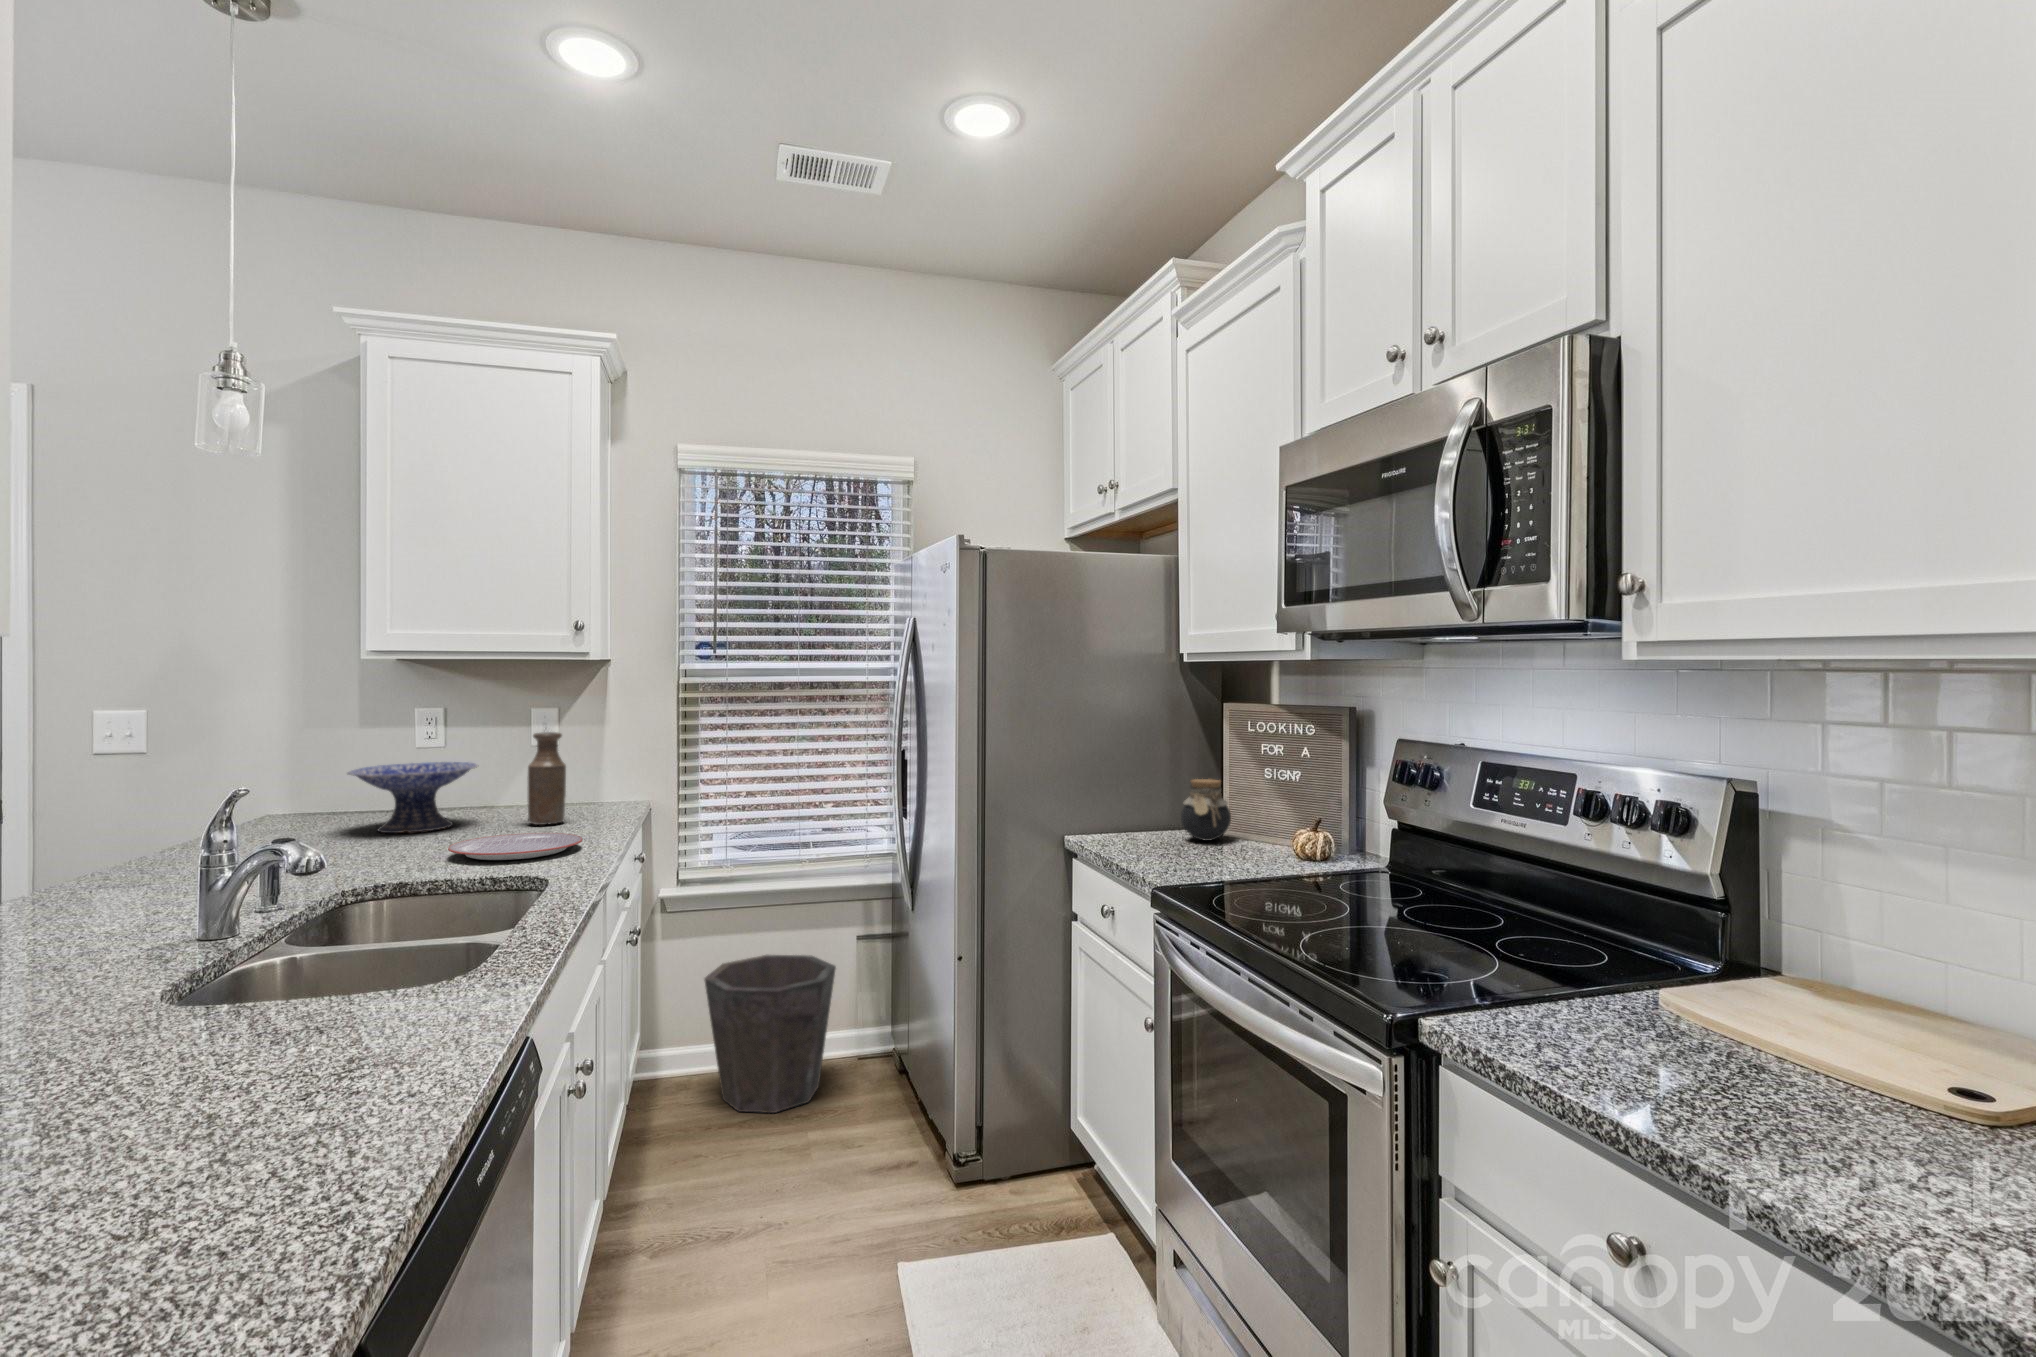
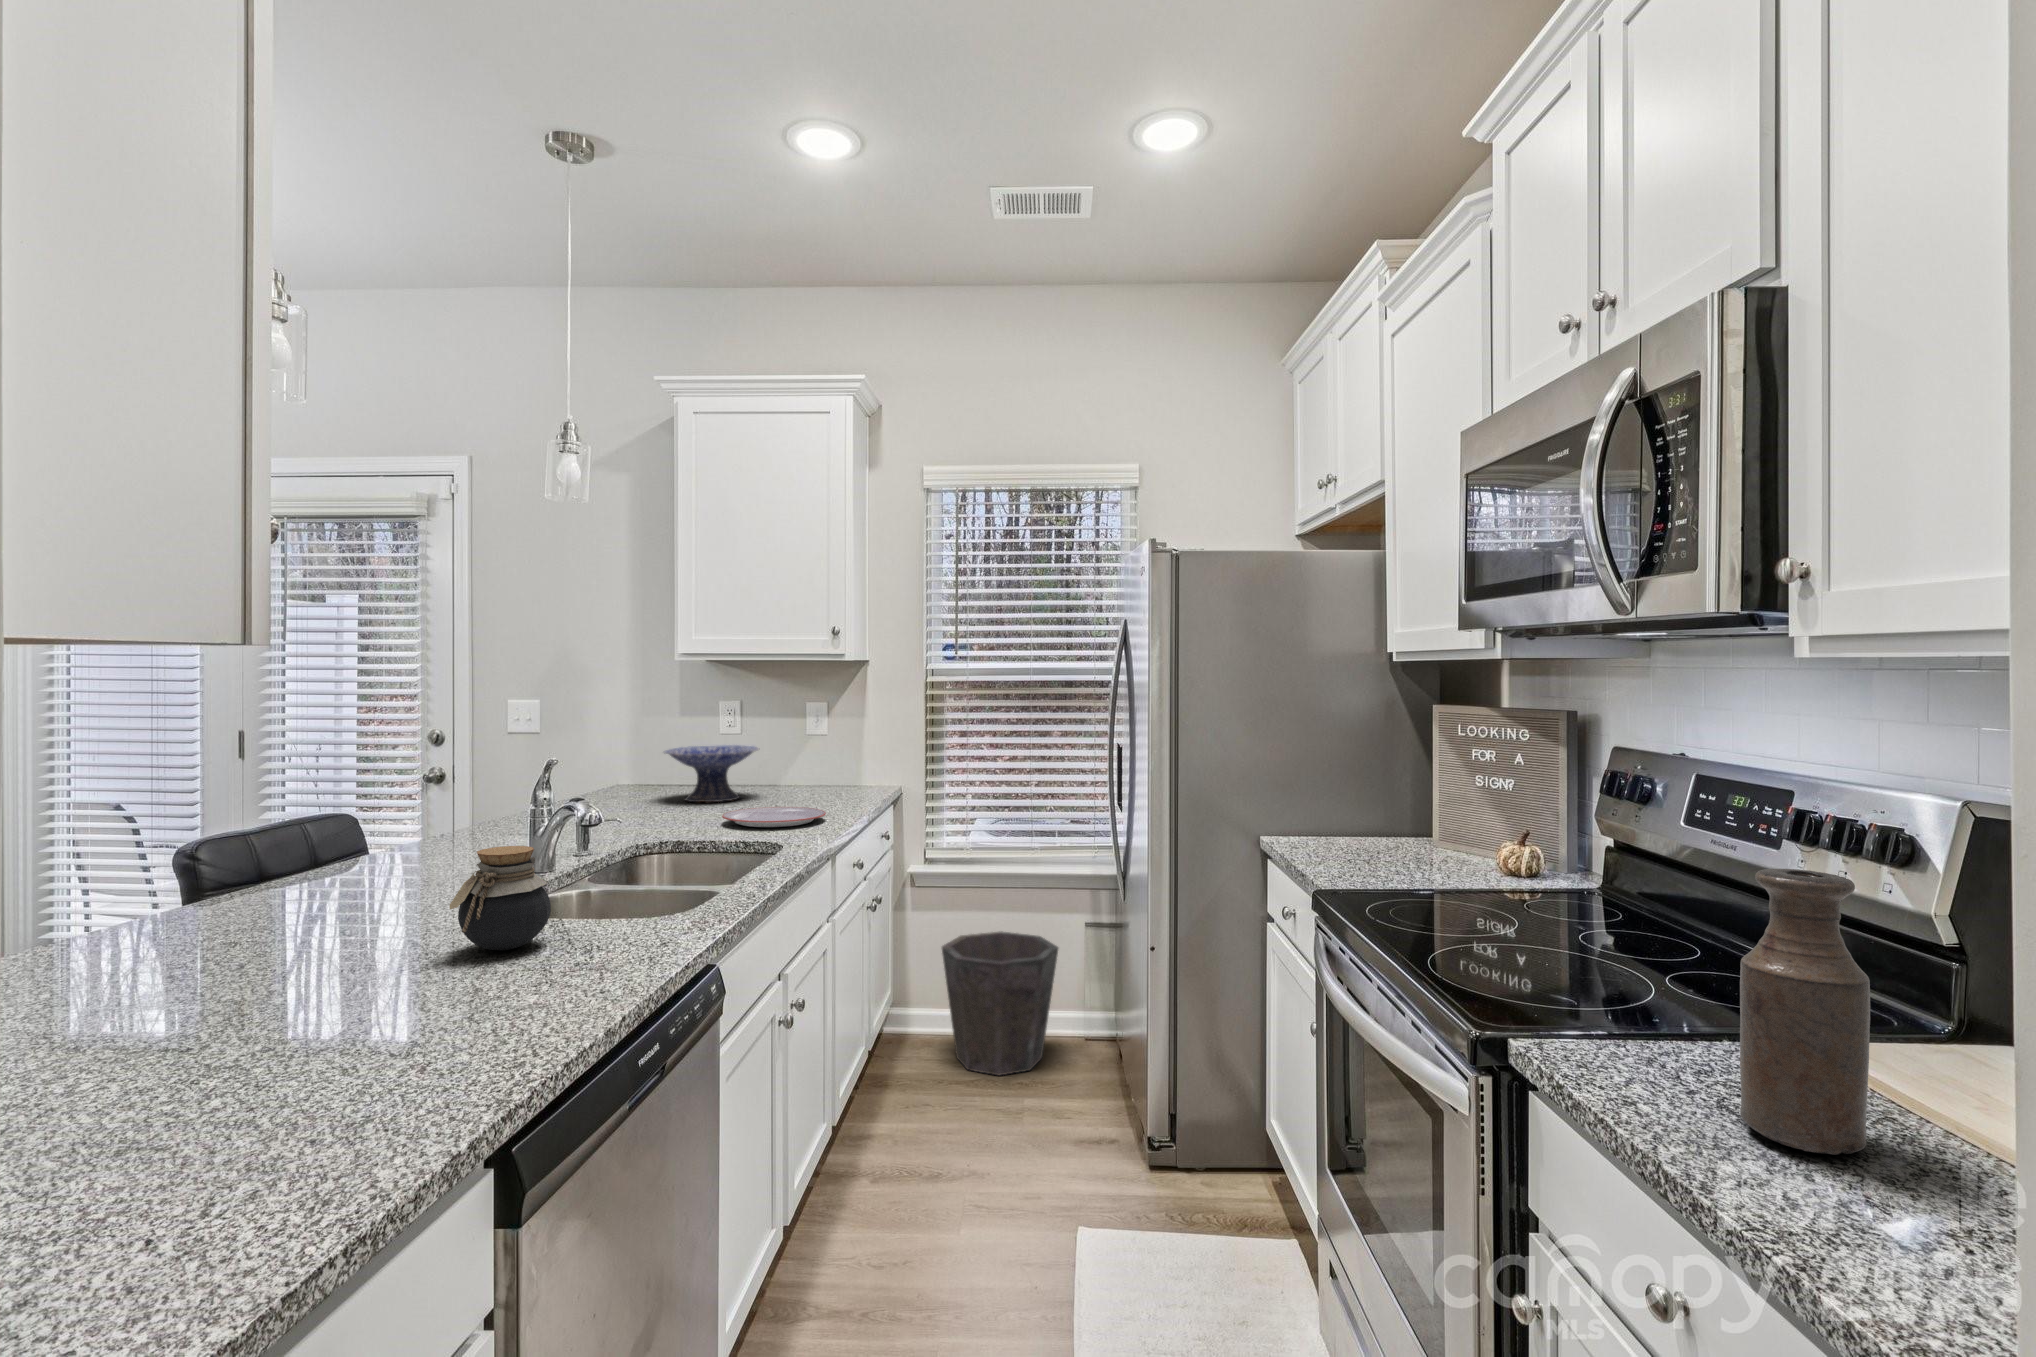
bottle: present [527,732,566,825] -> present [1740,869,1870,1155]
jar: present [1181,779,1231,841] -> present [450,846,551,950]

